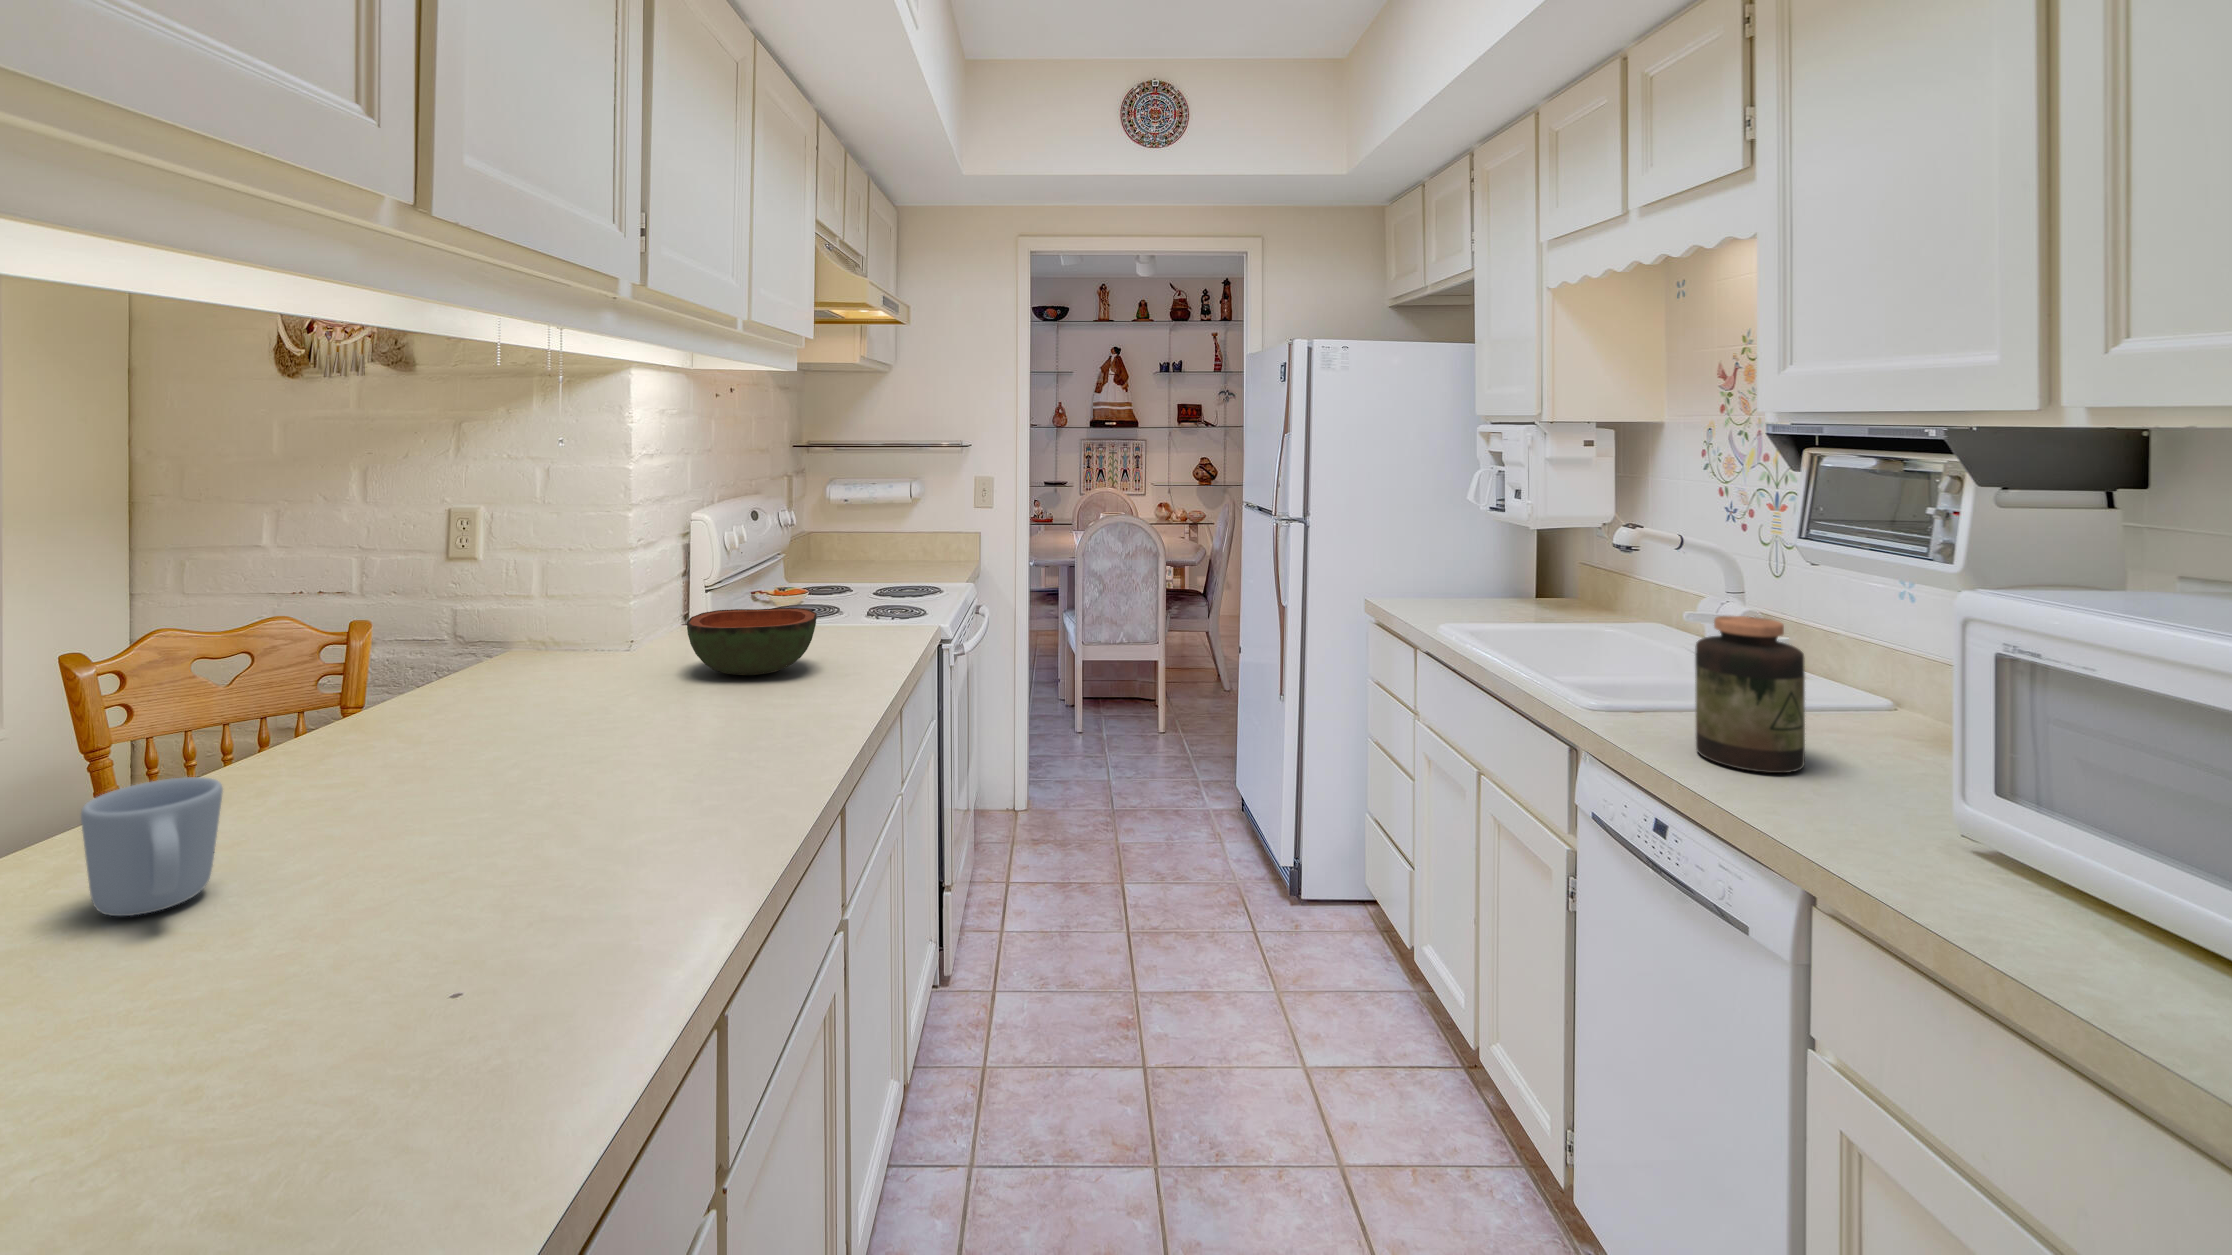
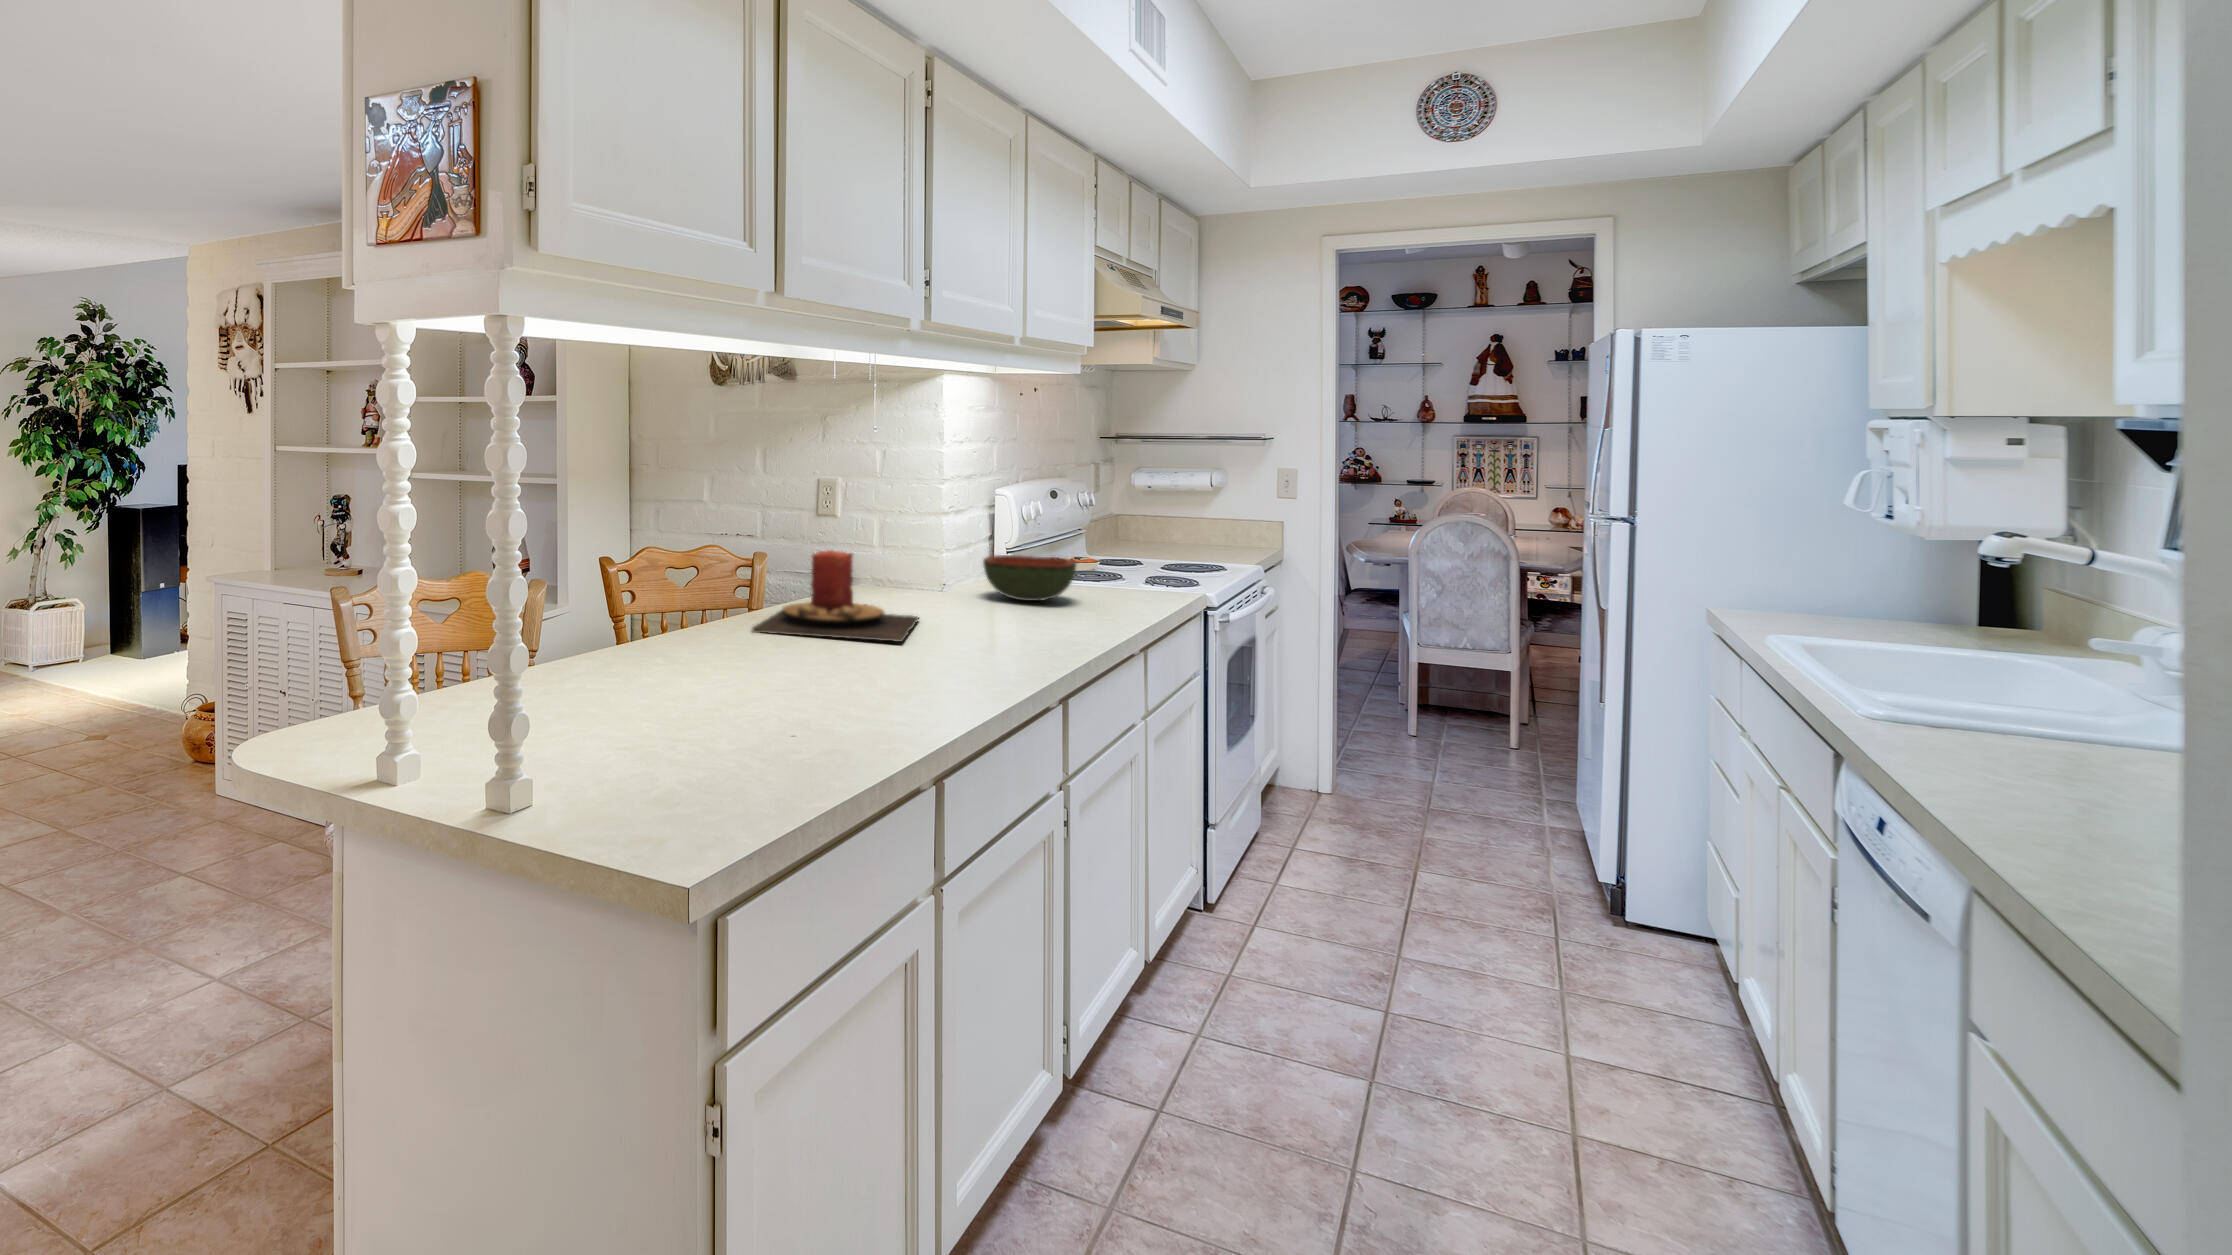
jar: present [1695,616,1805,773] -> none [1937,622,2084,786]
candle: none [252,650,600,842] -> present [752,550,919,642]
mug: present [81,777,223,916] -> none [693,590,742,646]

